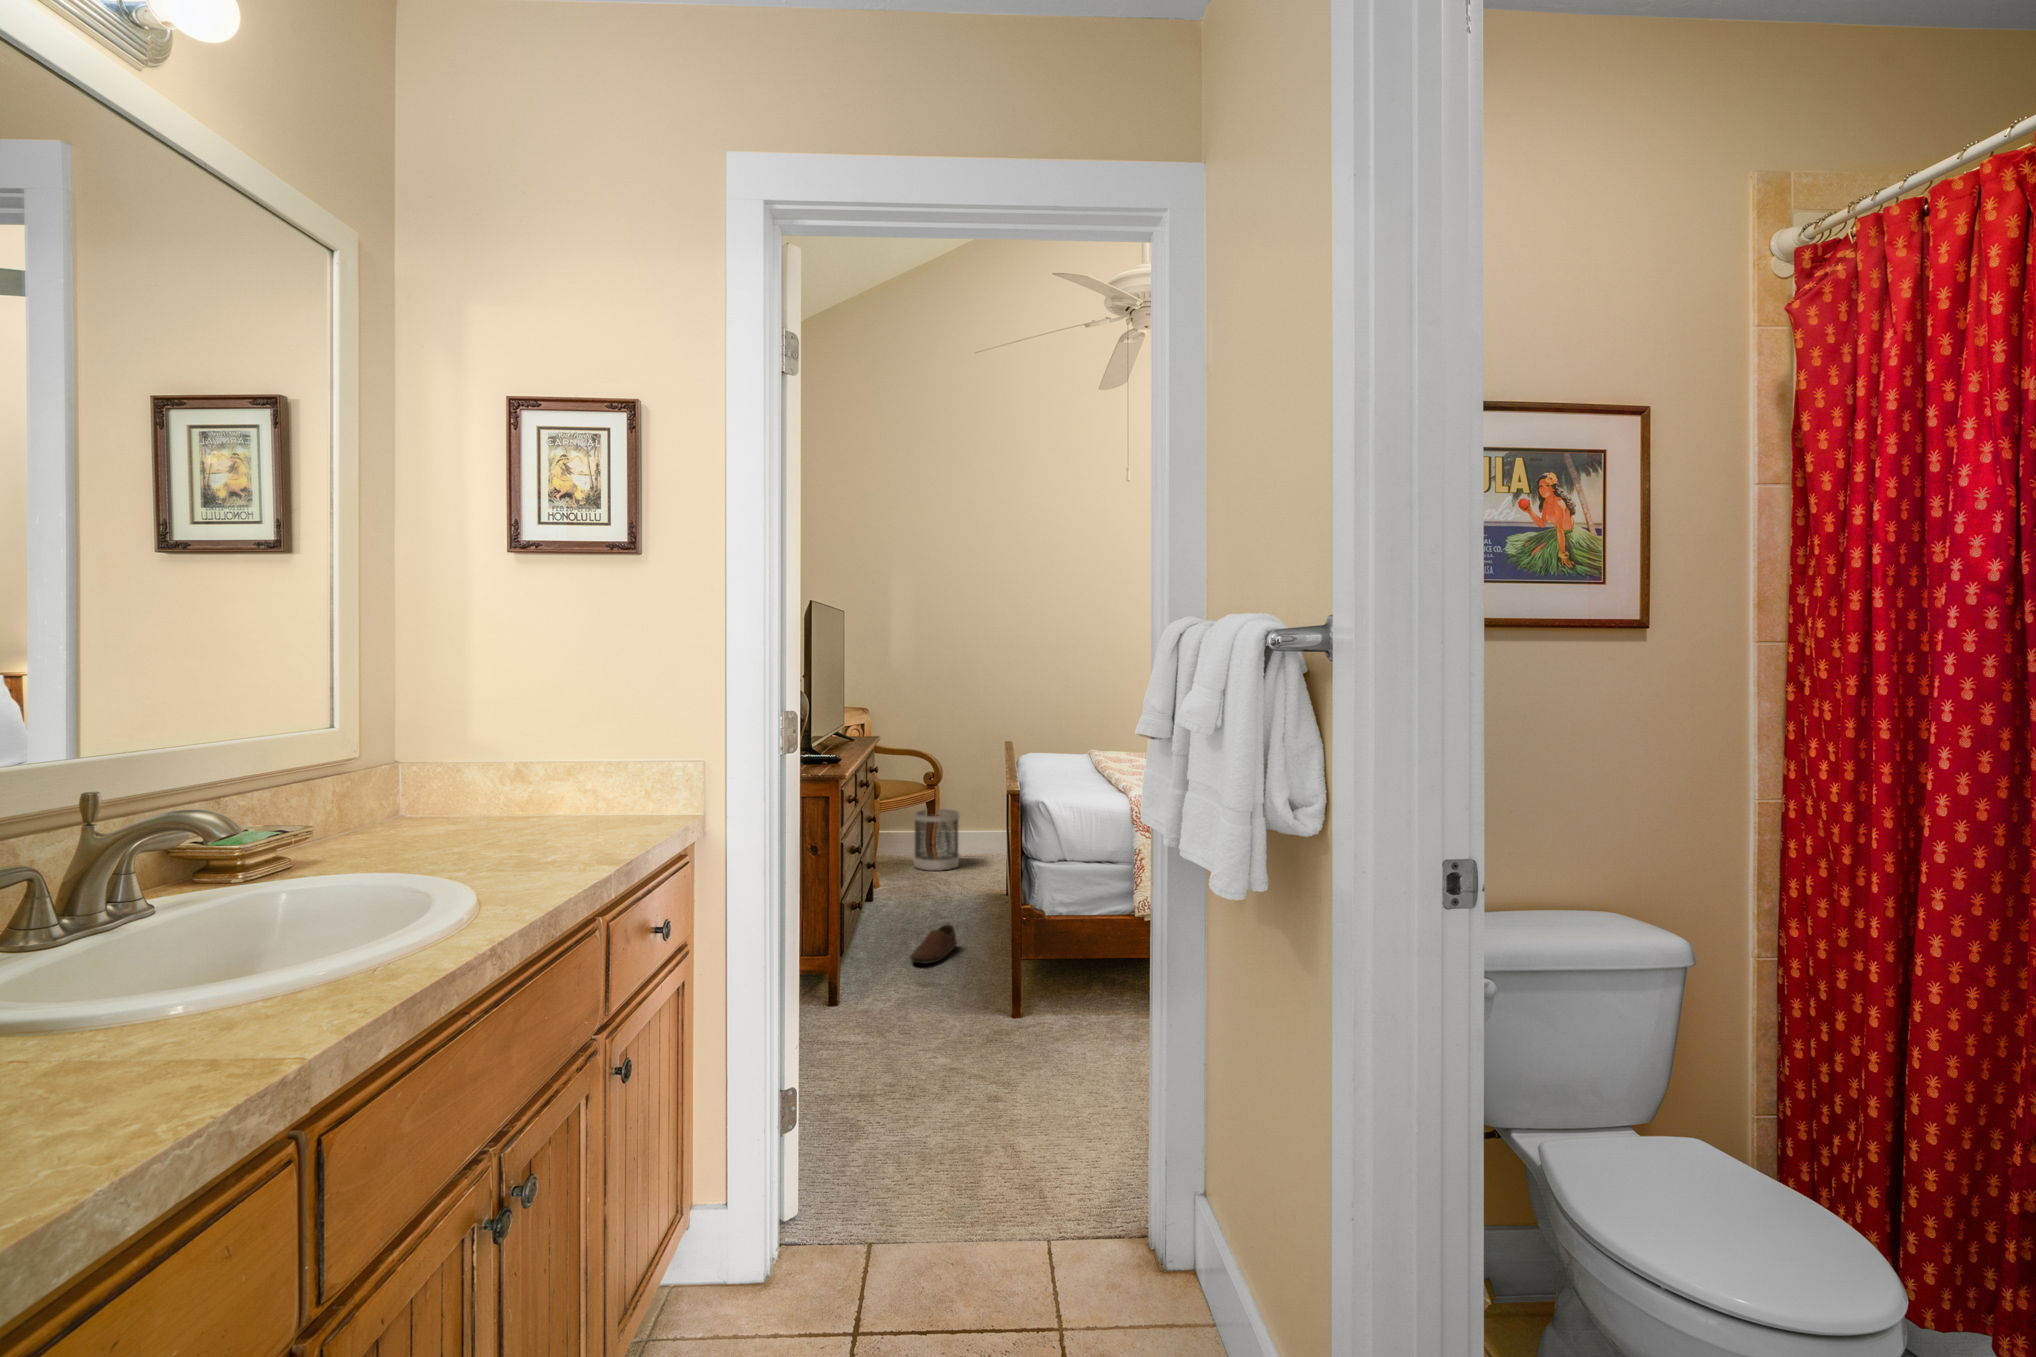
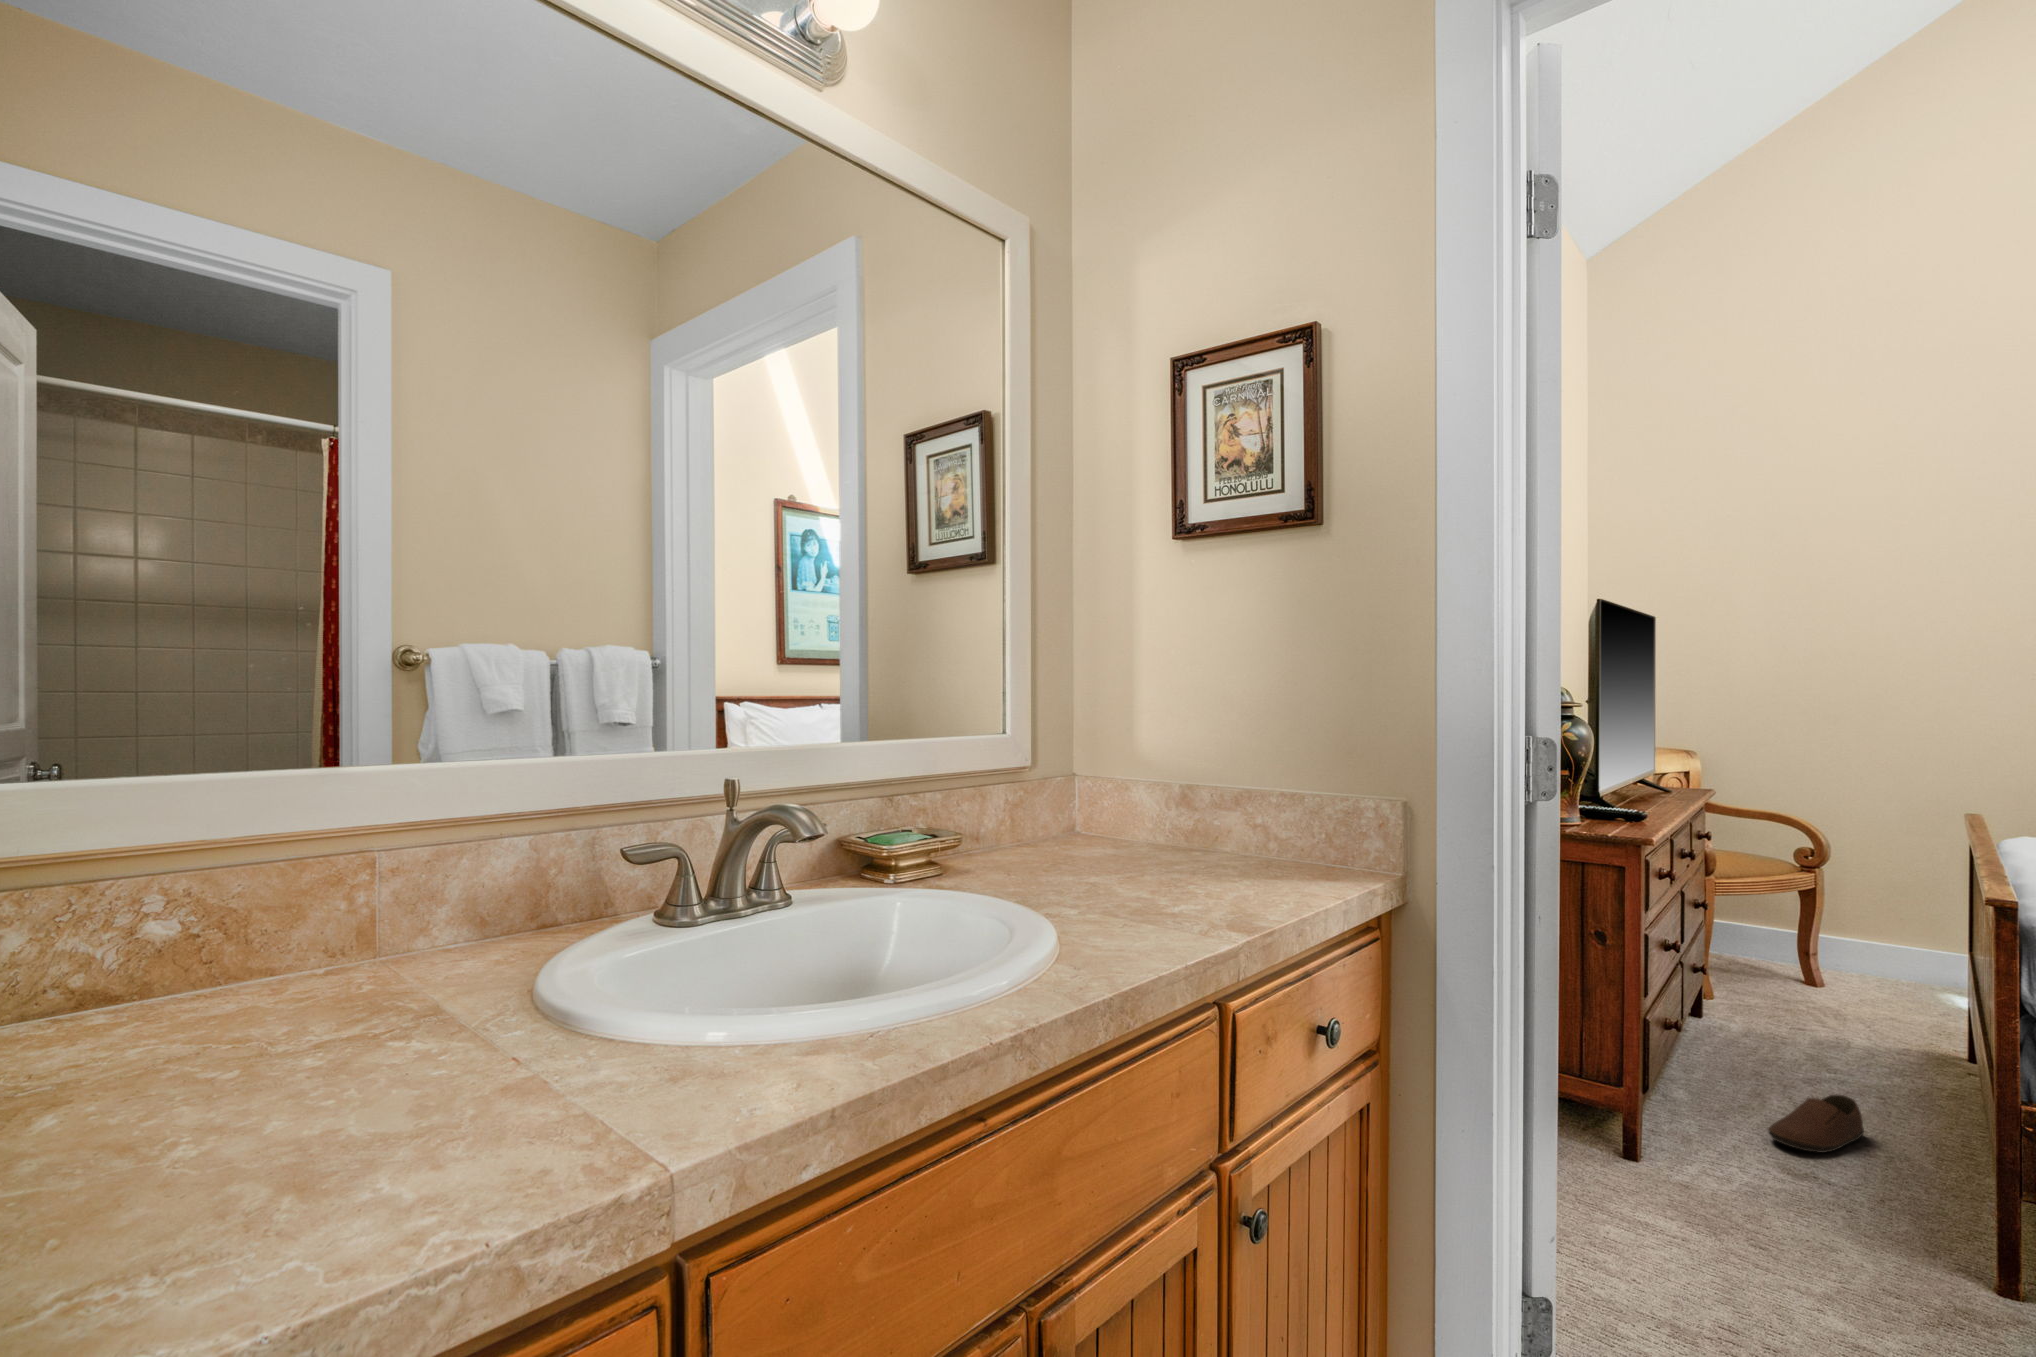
wastebasket: present [914,809,959,871] -> none [1775,900,1865,998]

